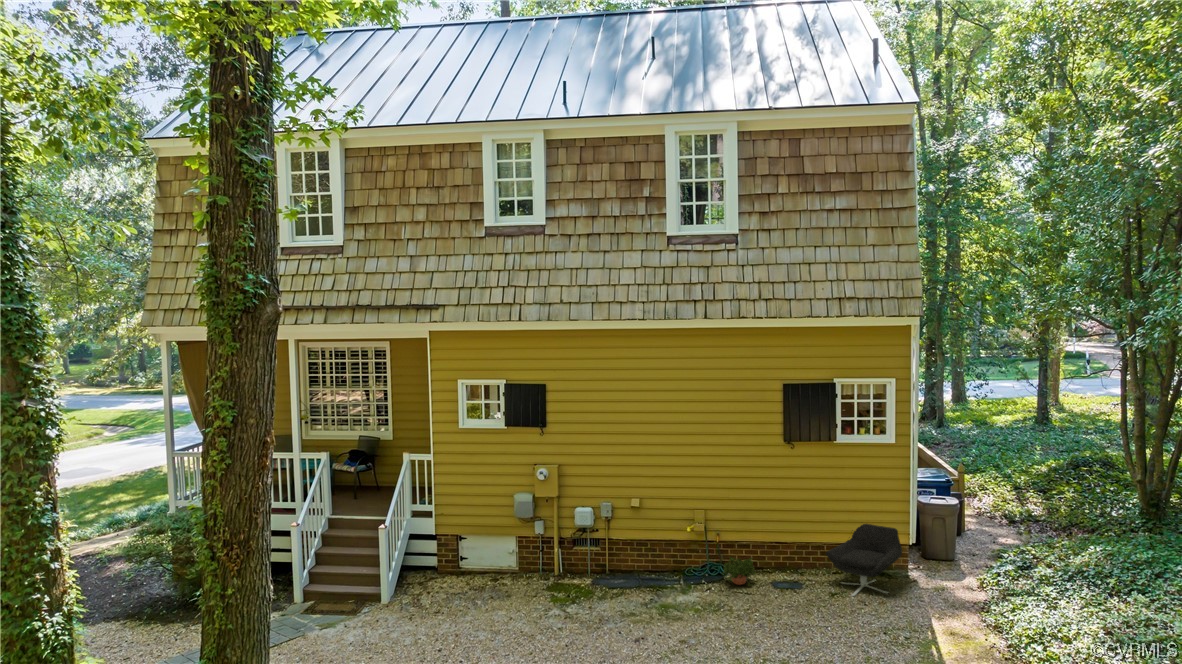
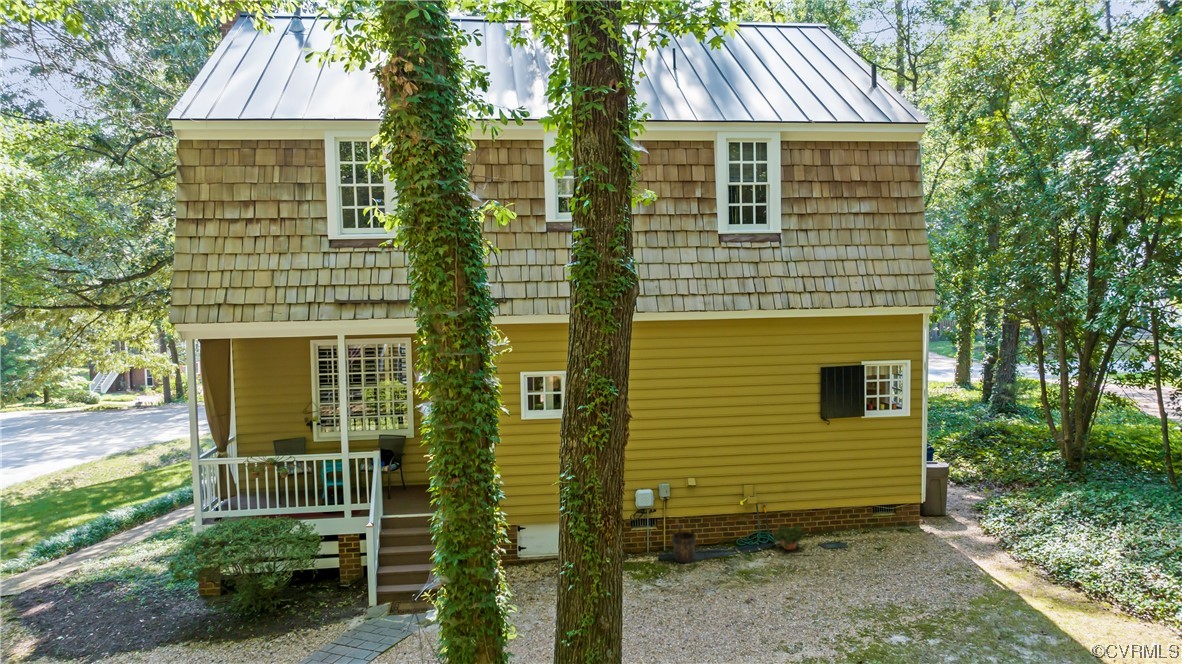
lounge chair: present [826,524,902,596] -> none [862,487,923,551]
bucket: none [607,540,632,588] -> present [672,520,696,563]

